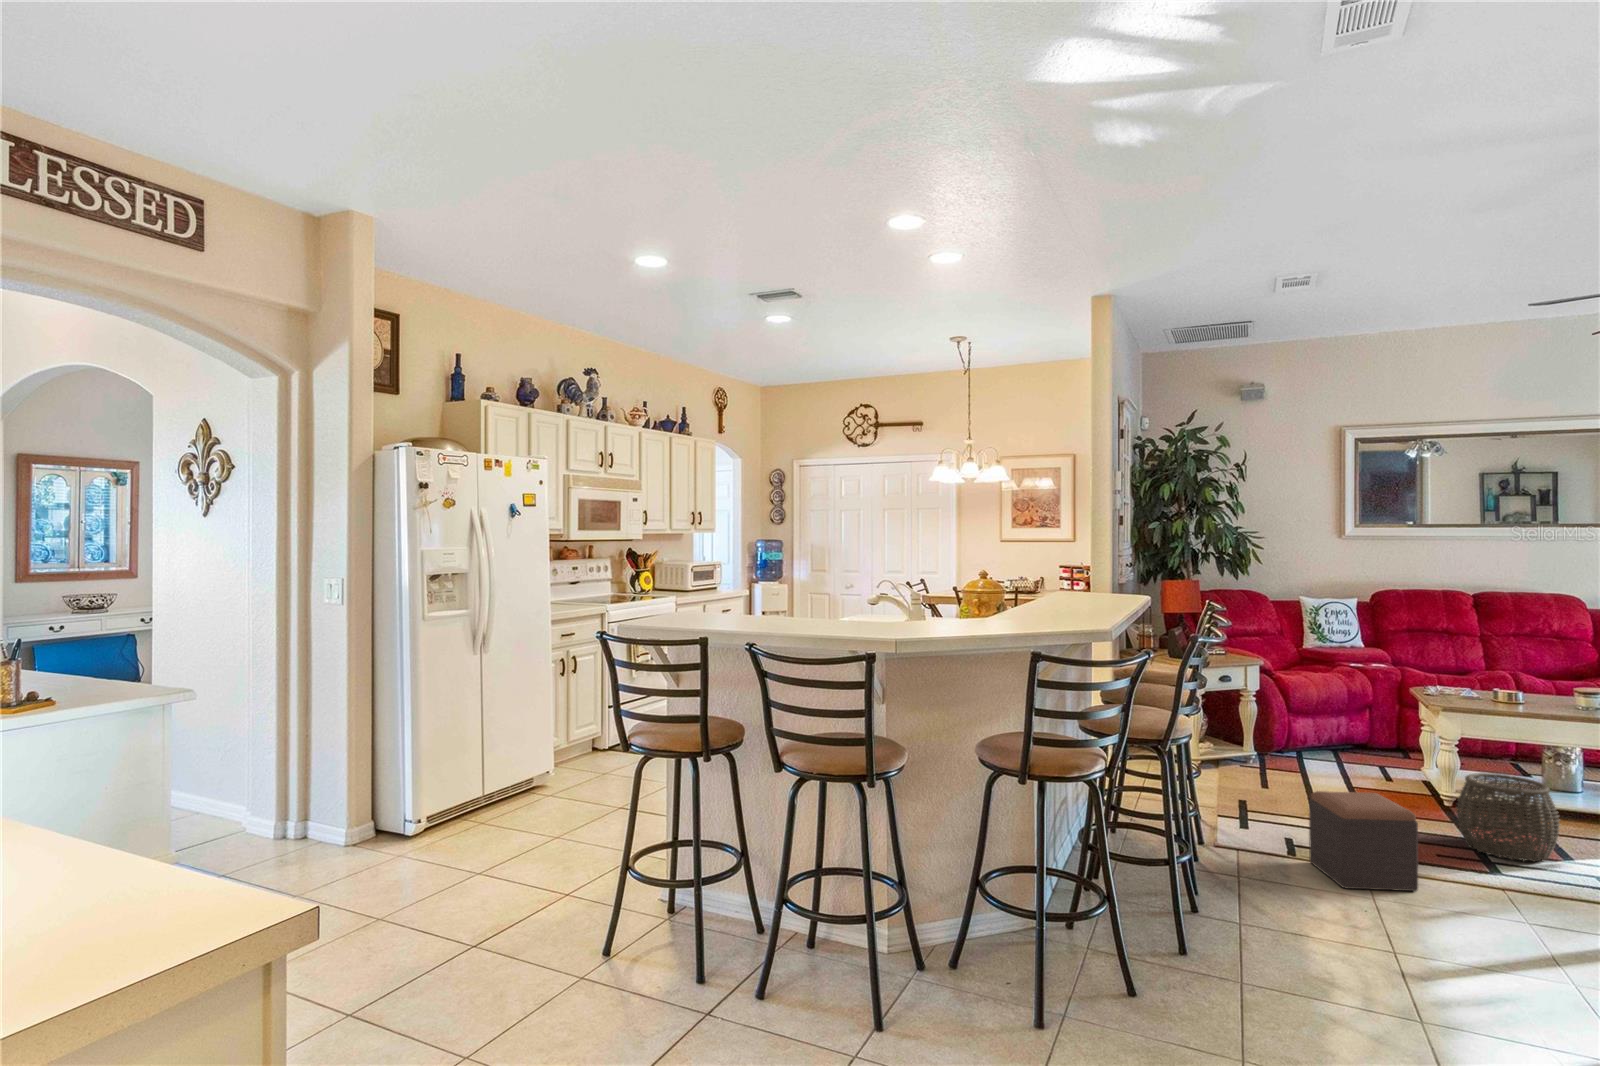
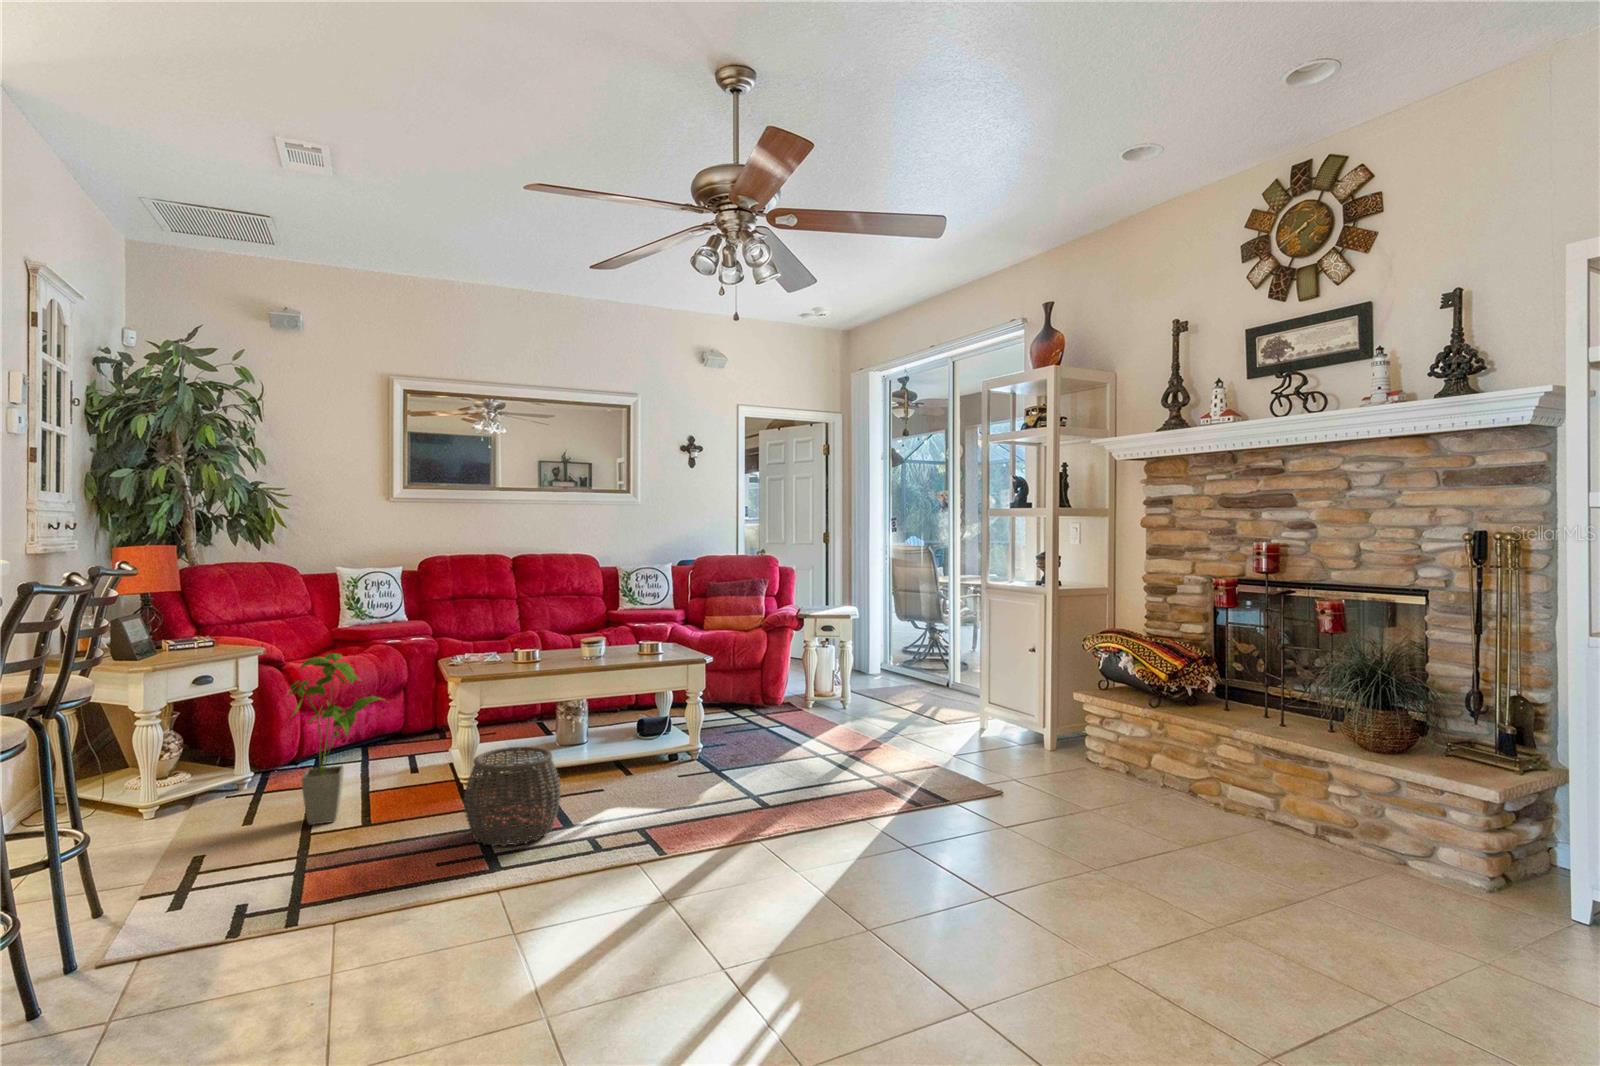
house plant: none [1293,671,1374,802] -> present [288,653,382,825]
footstool: present [1309,791,1418,891] -> none [255,814,397,978]

